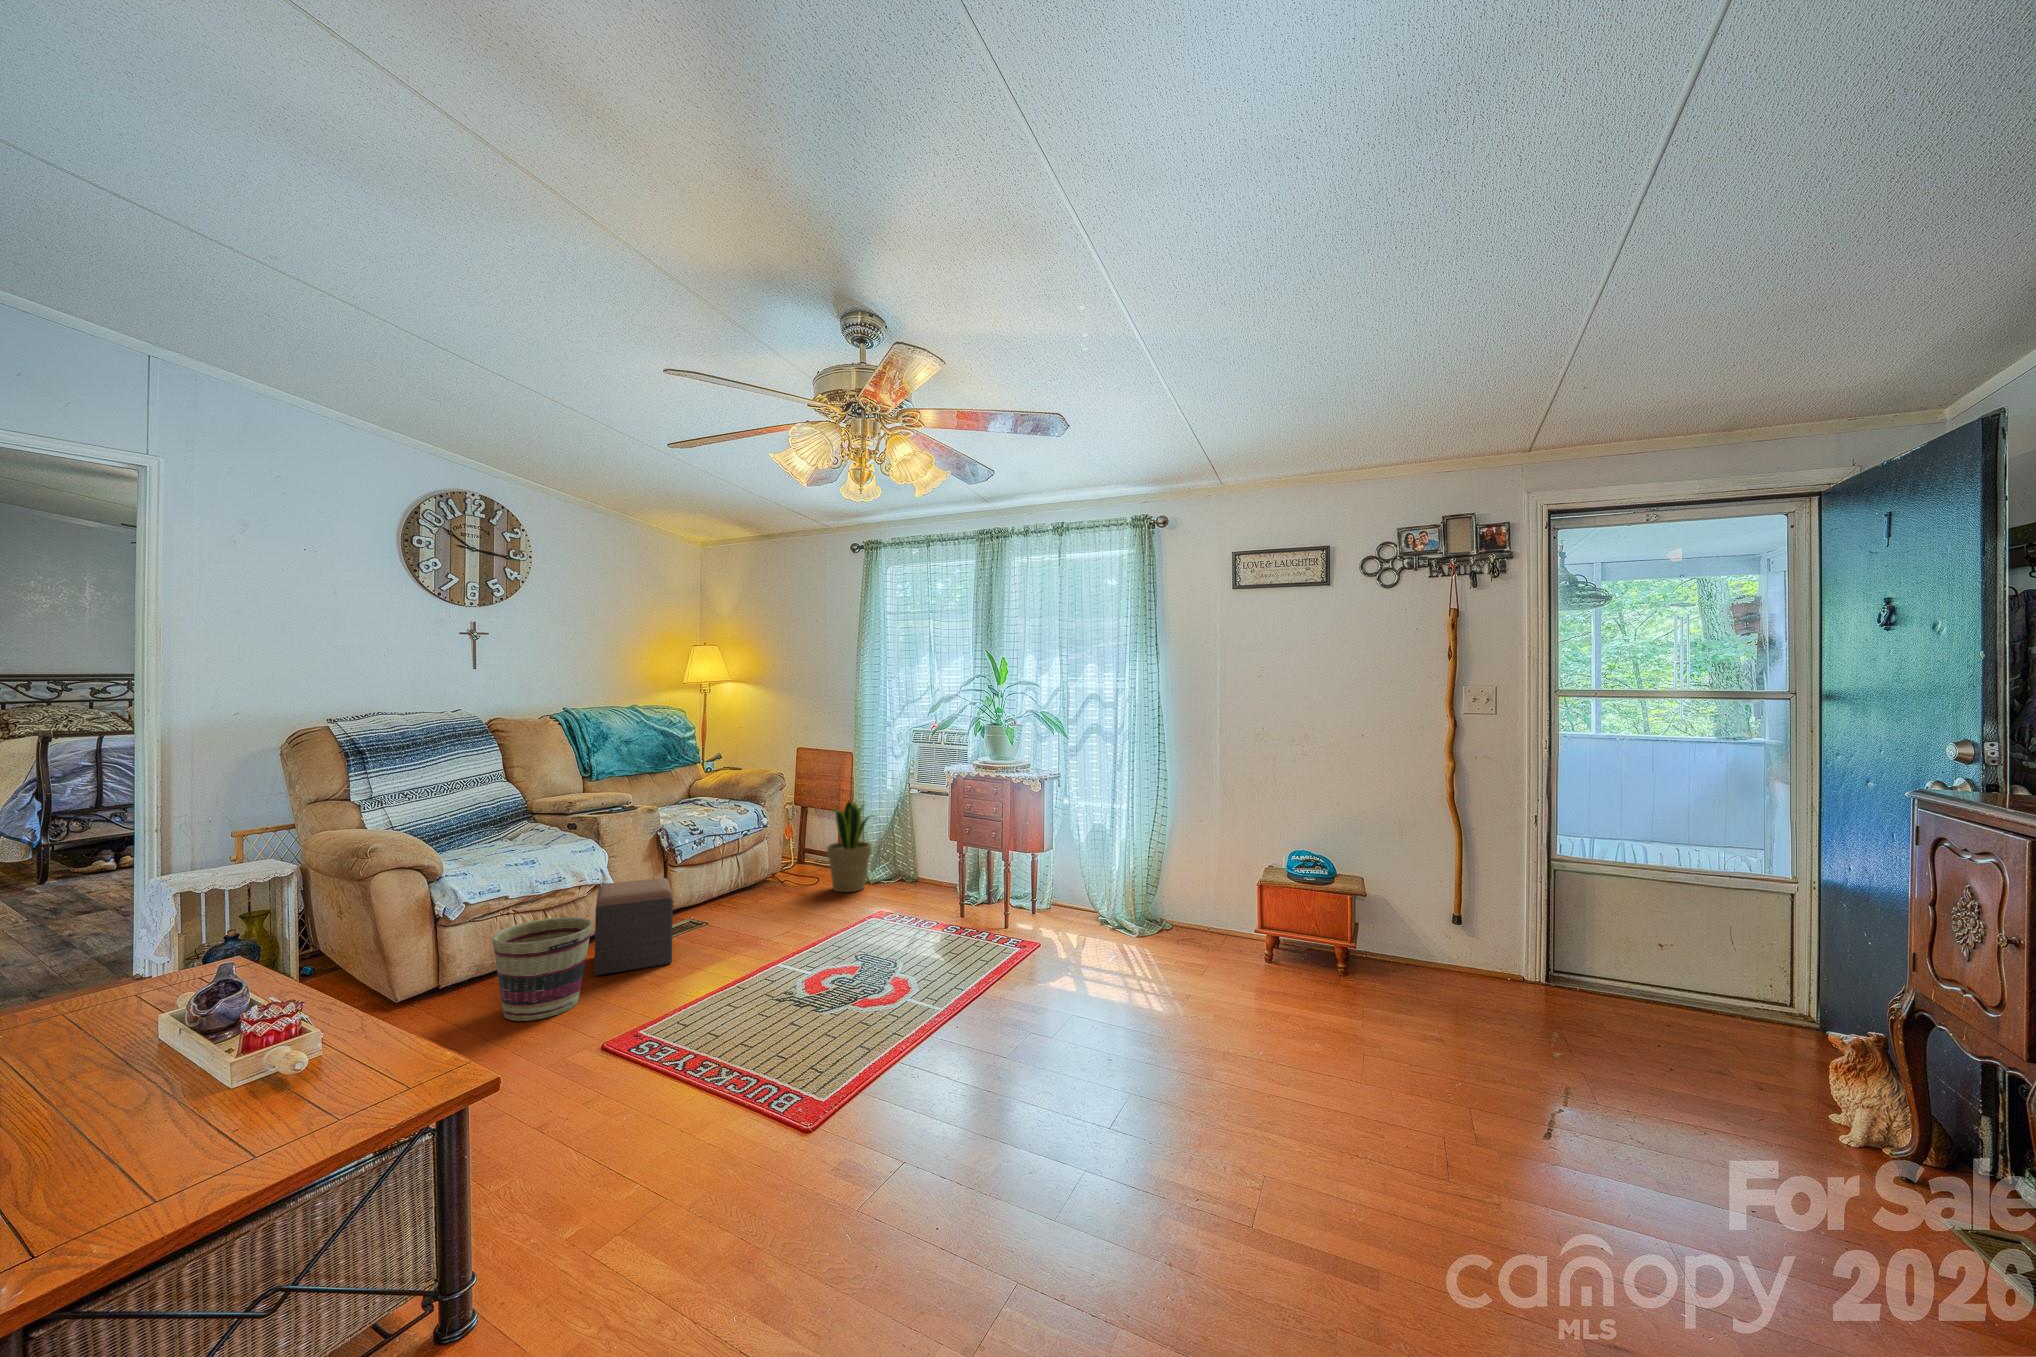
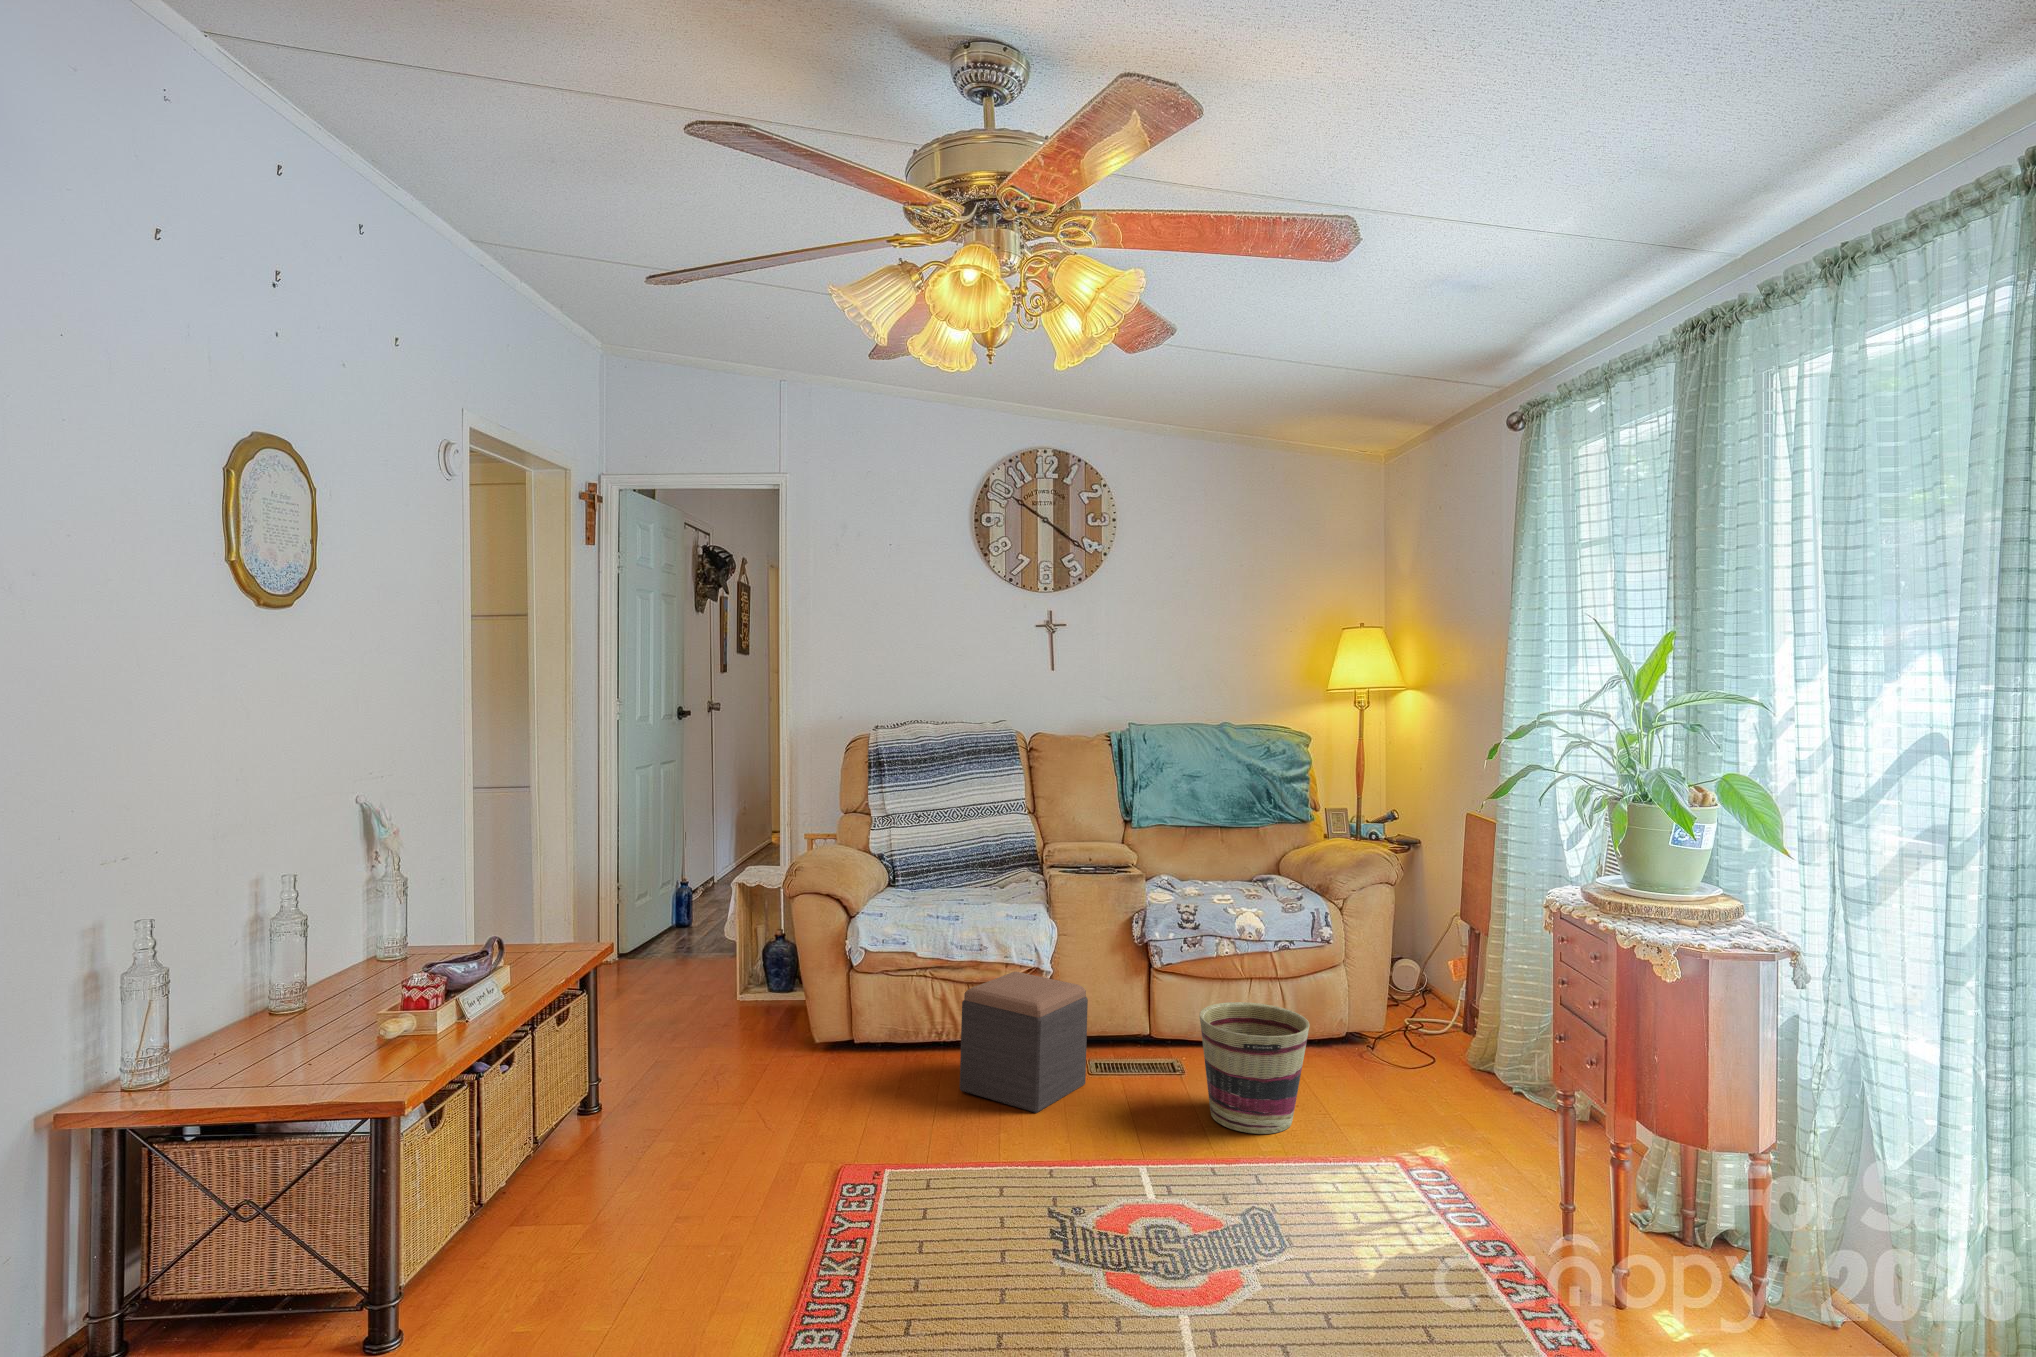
potted plant: present [827,801,876,892] -> none [1397,931,1504,1115]
basket: present [492,917,592,1021] -> present [1200,1002,1310,1134]

